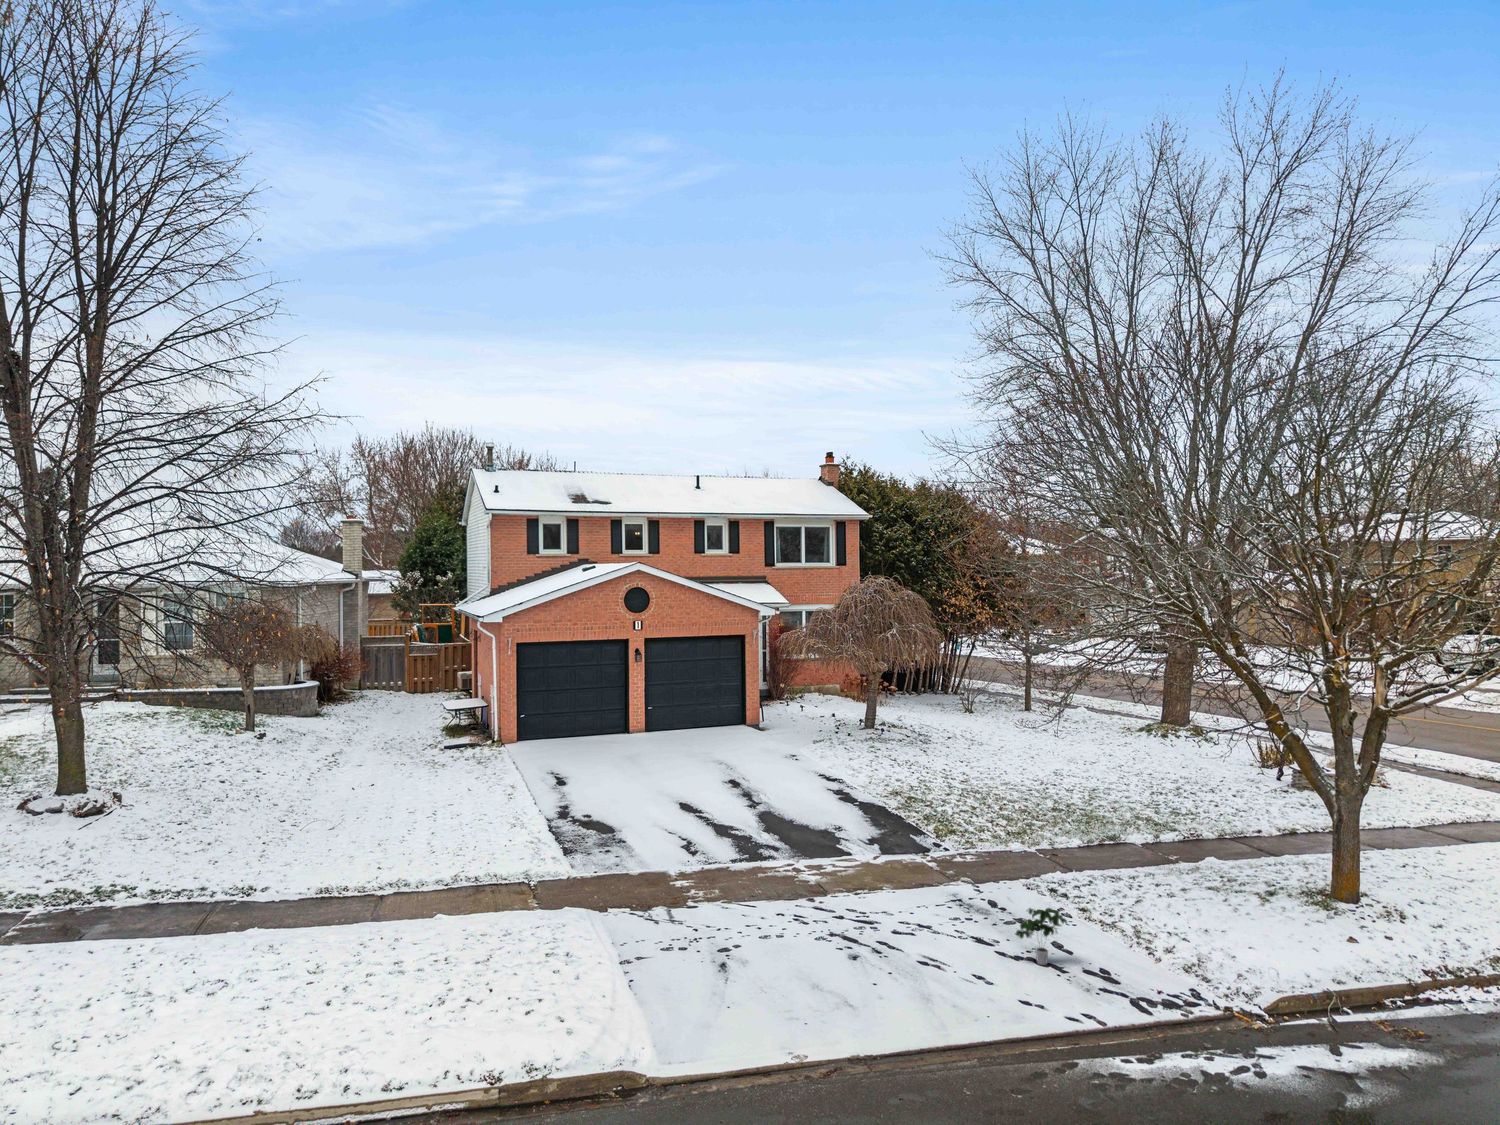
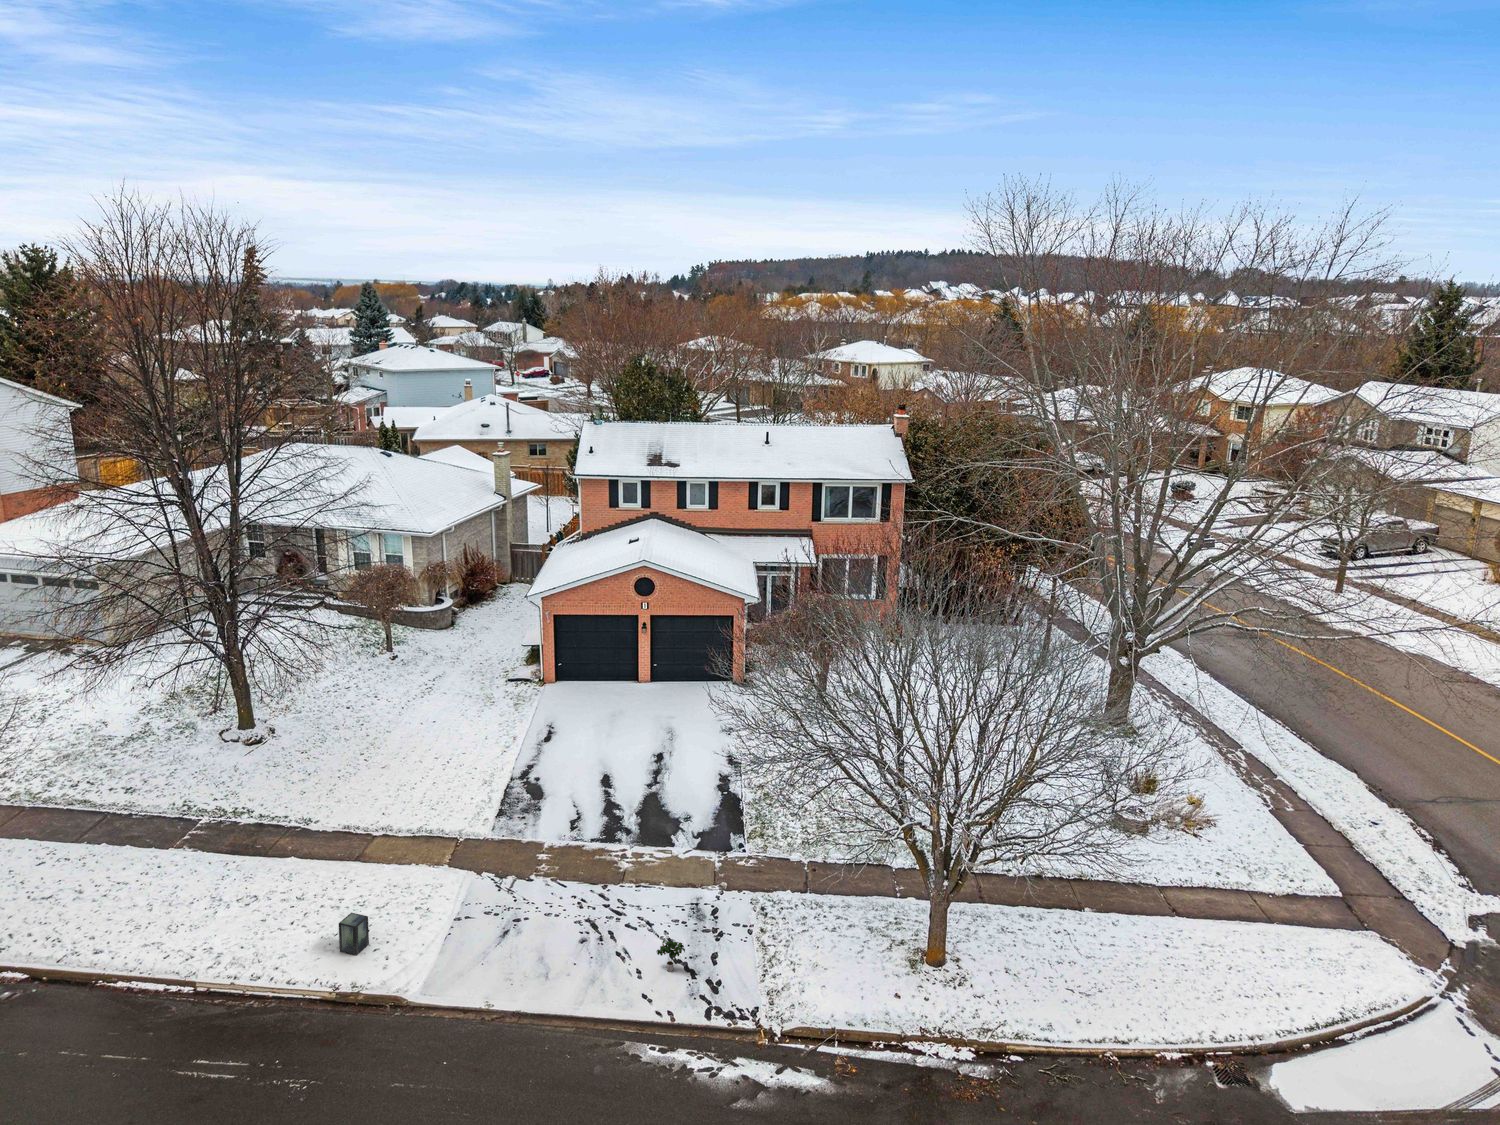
storage box: none [454,950,505,1031] -> present [339,913,369,956]

